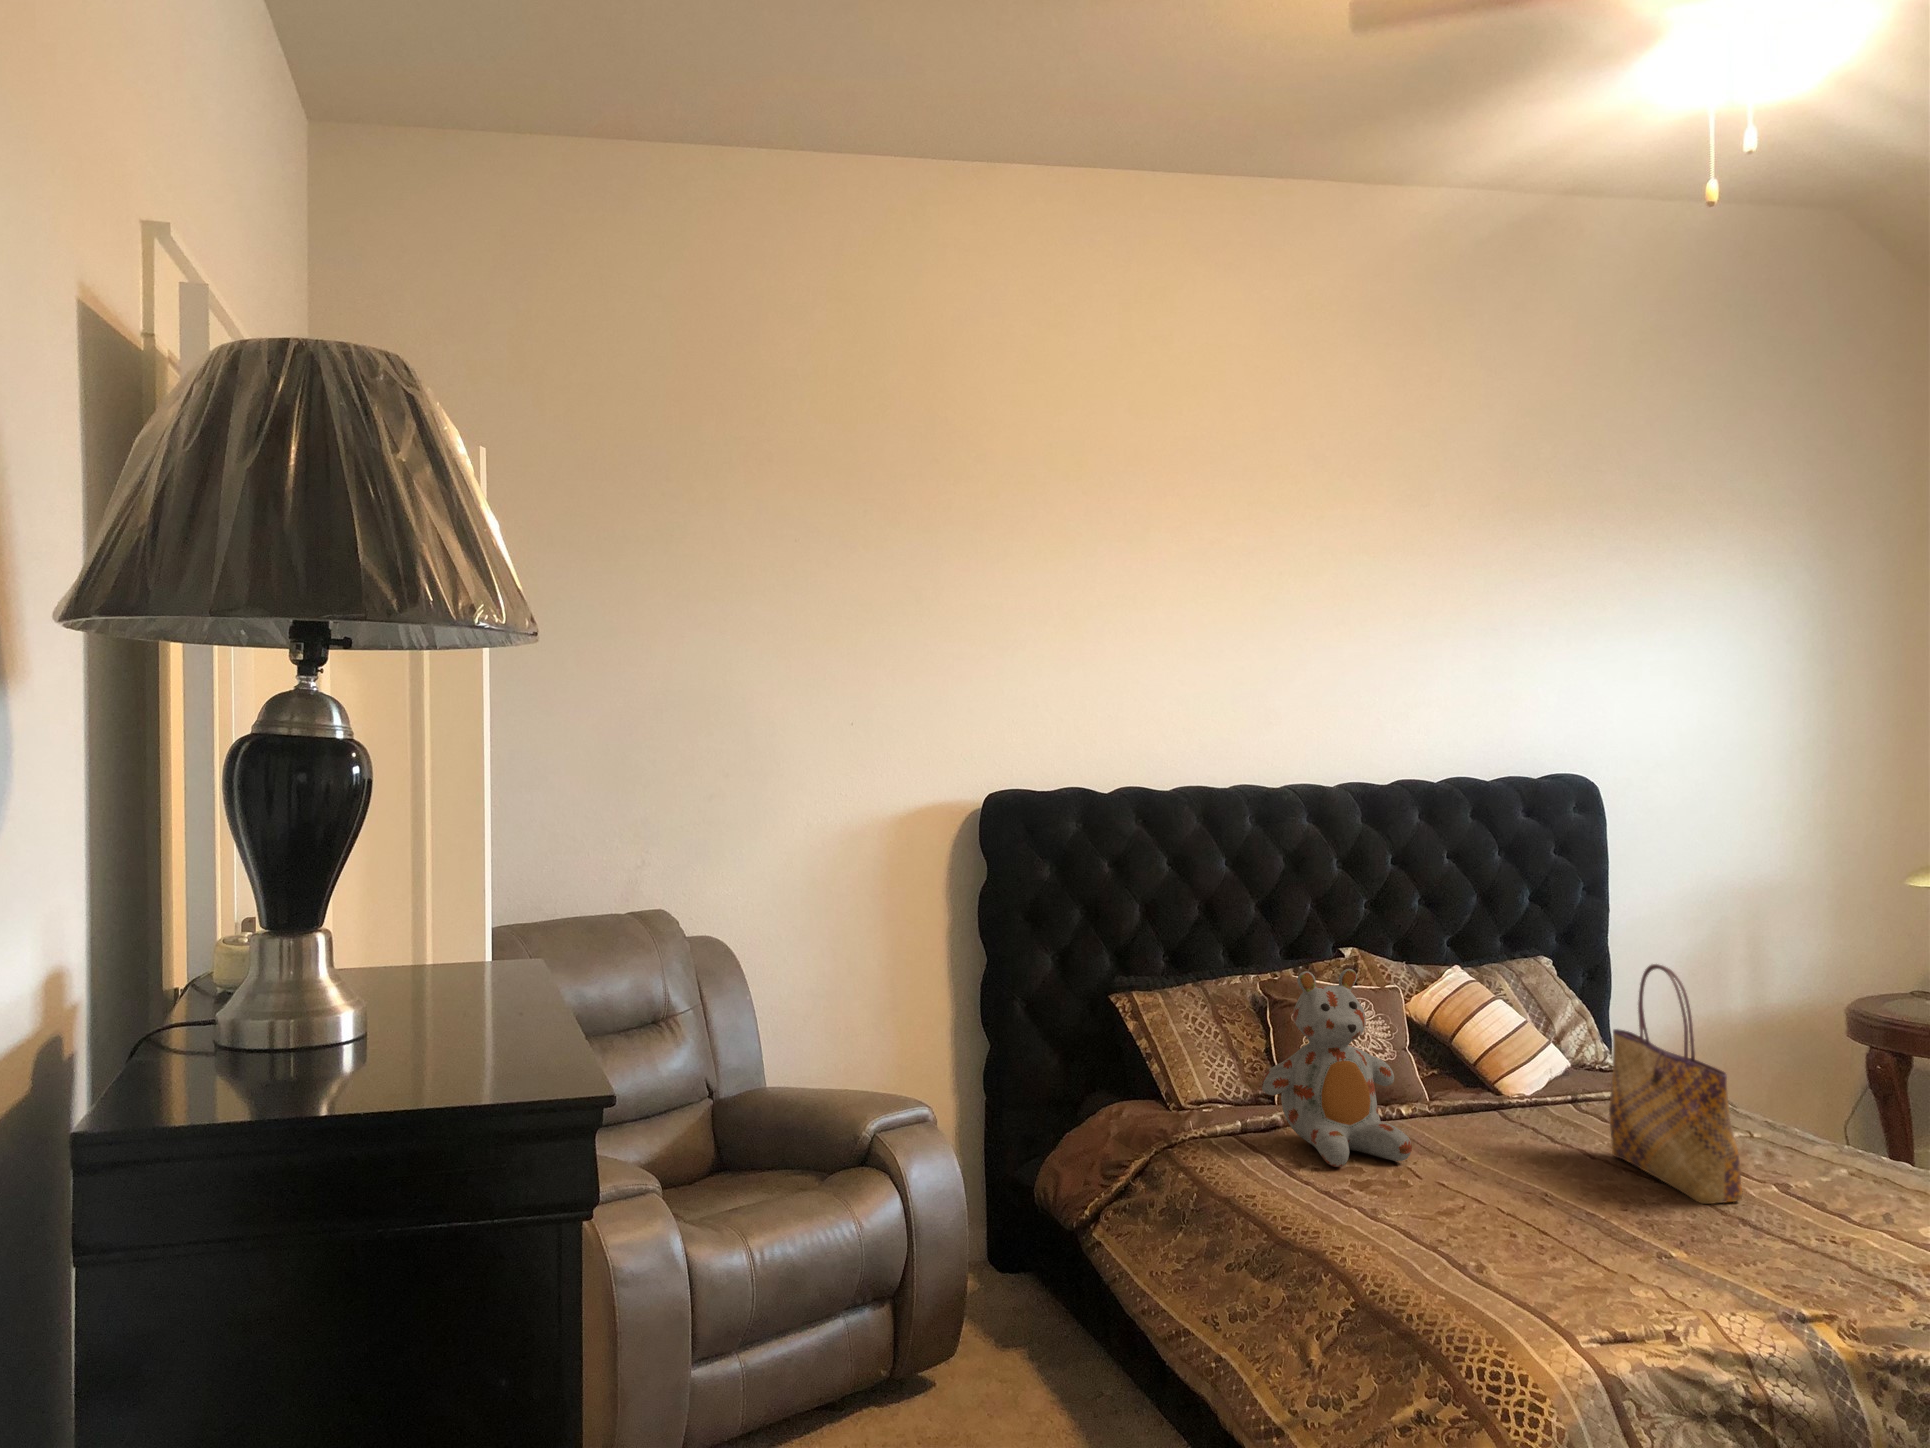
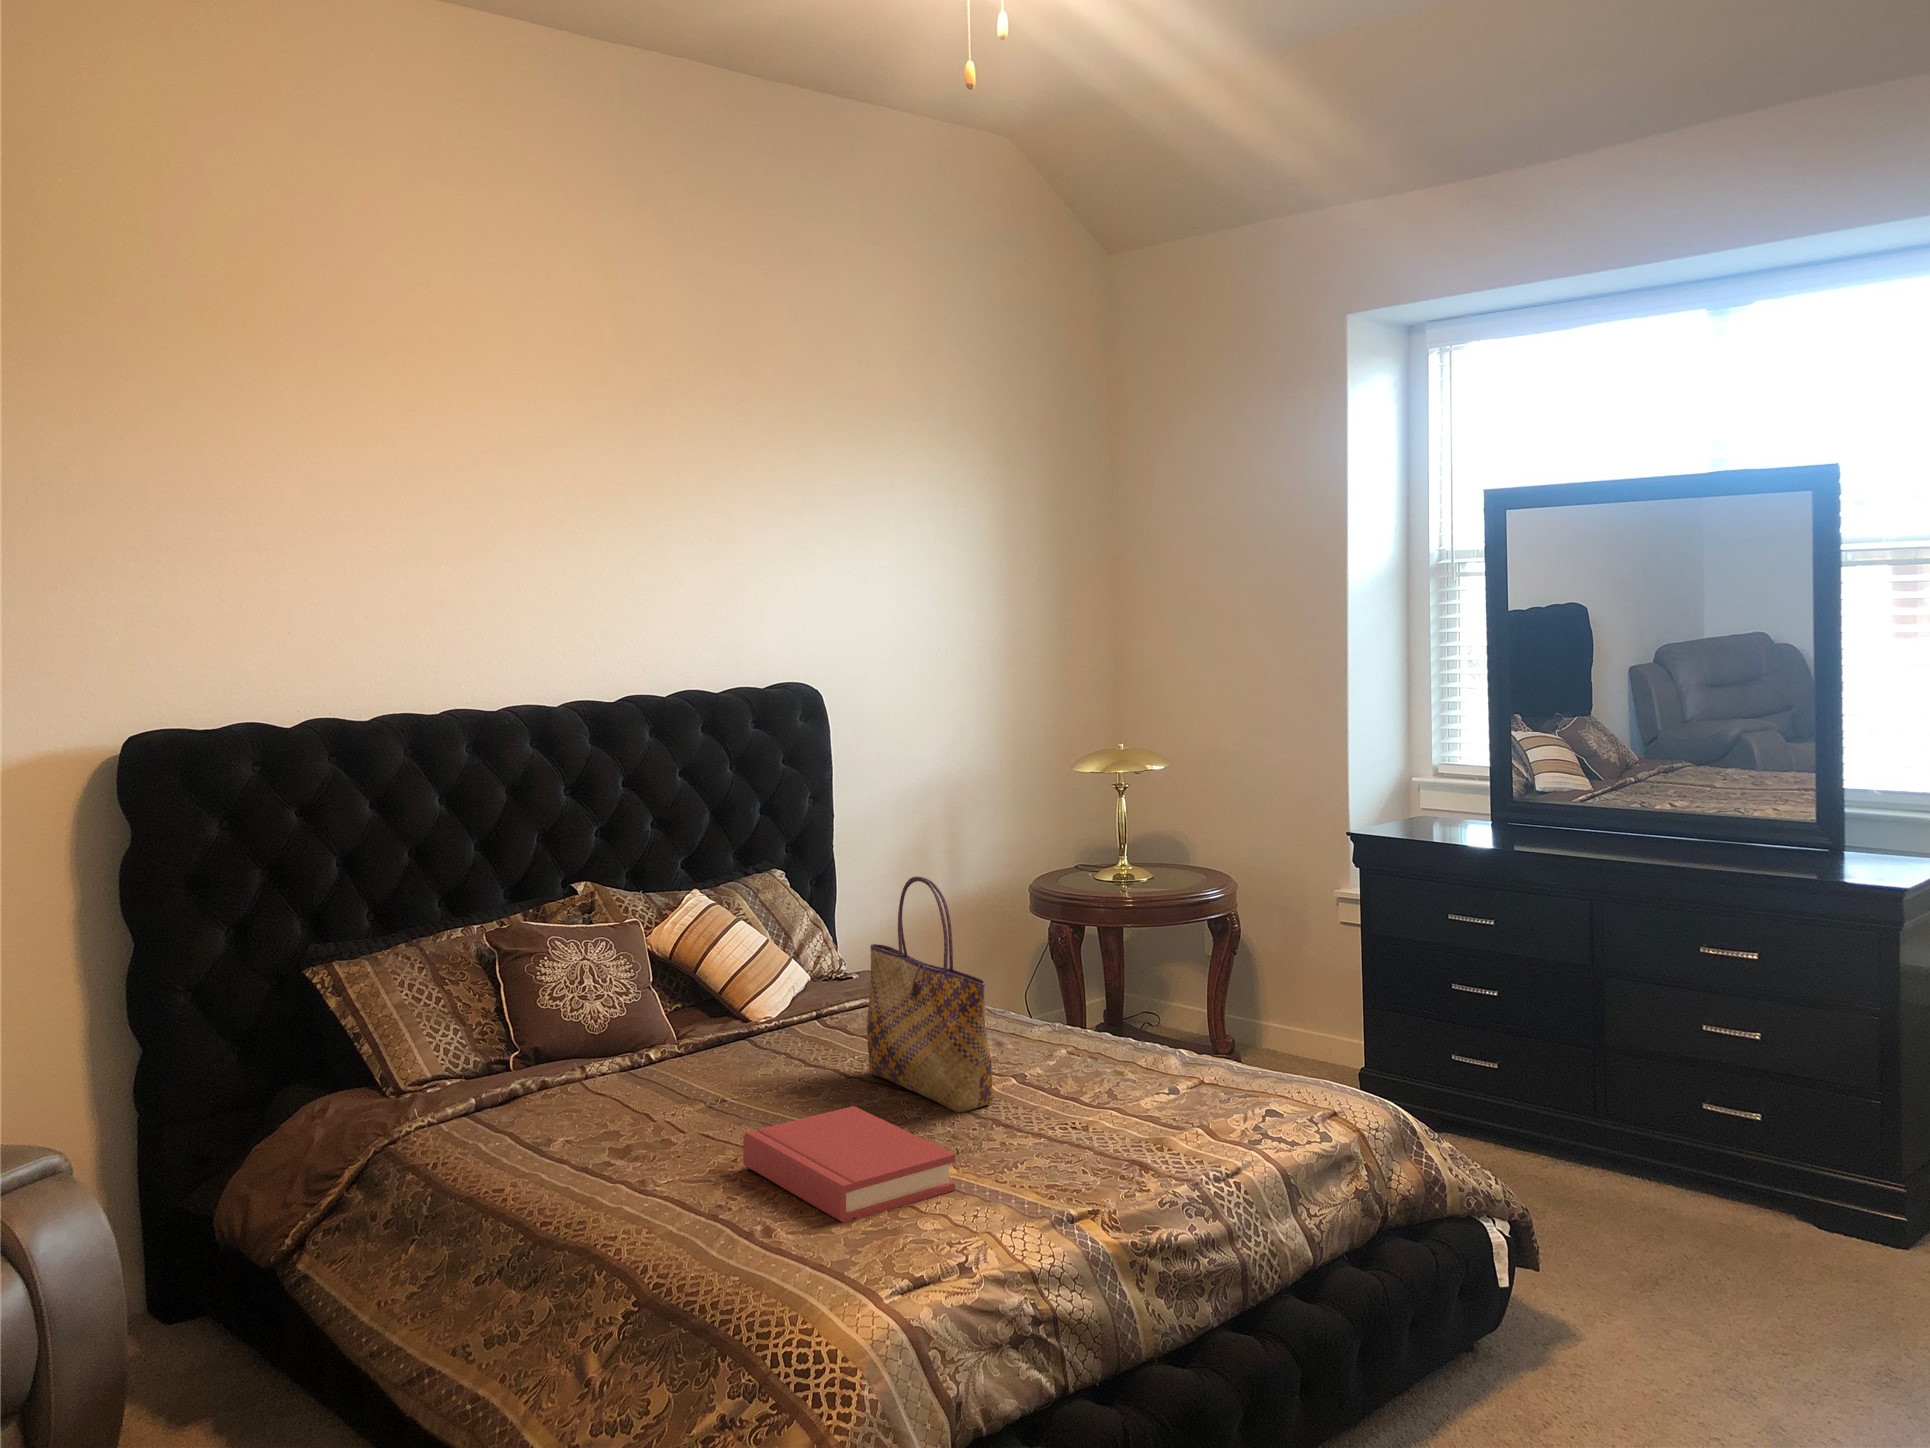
stuffed bear: present [1262,969,1412,1167] -> none [503,910,675,1139]
hardback book: none [1466,1175,1679,1274] -> present [743,1106,955,1222]

